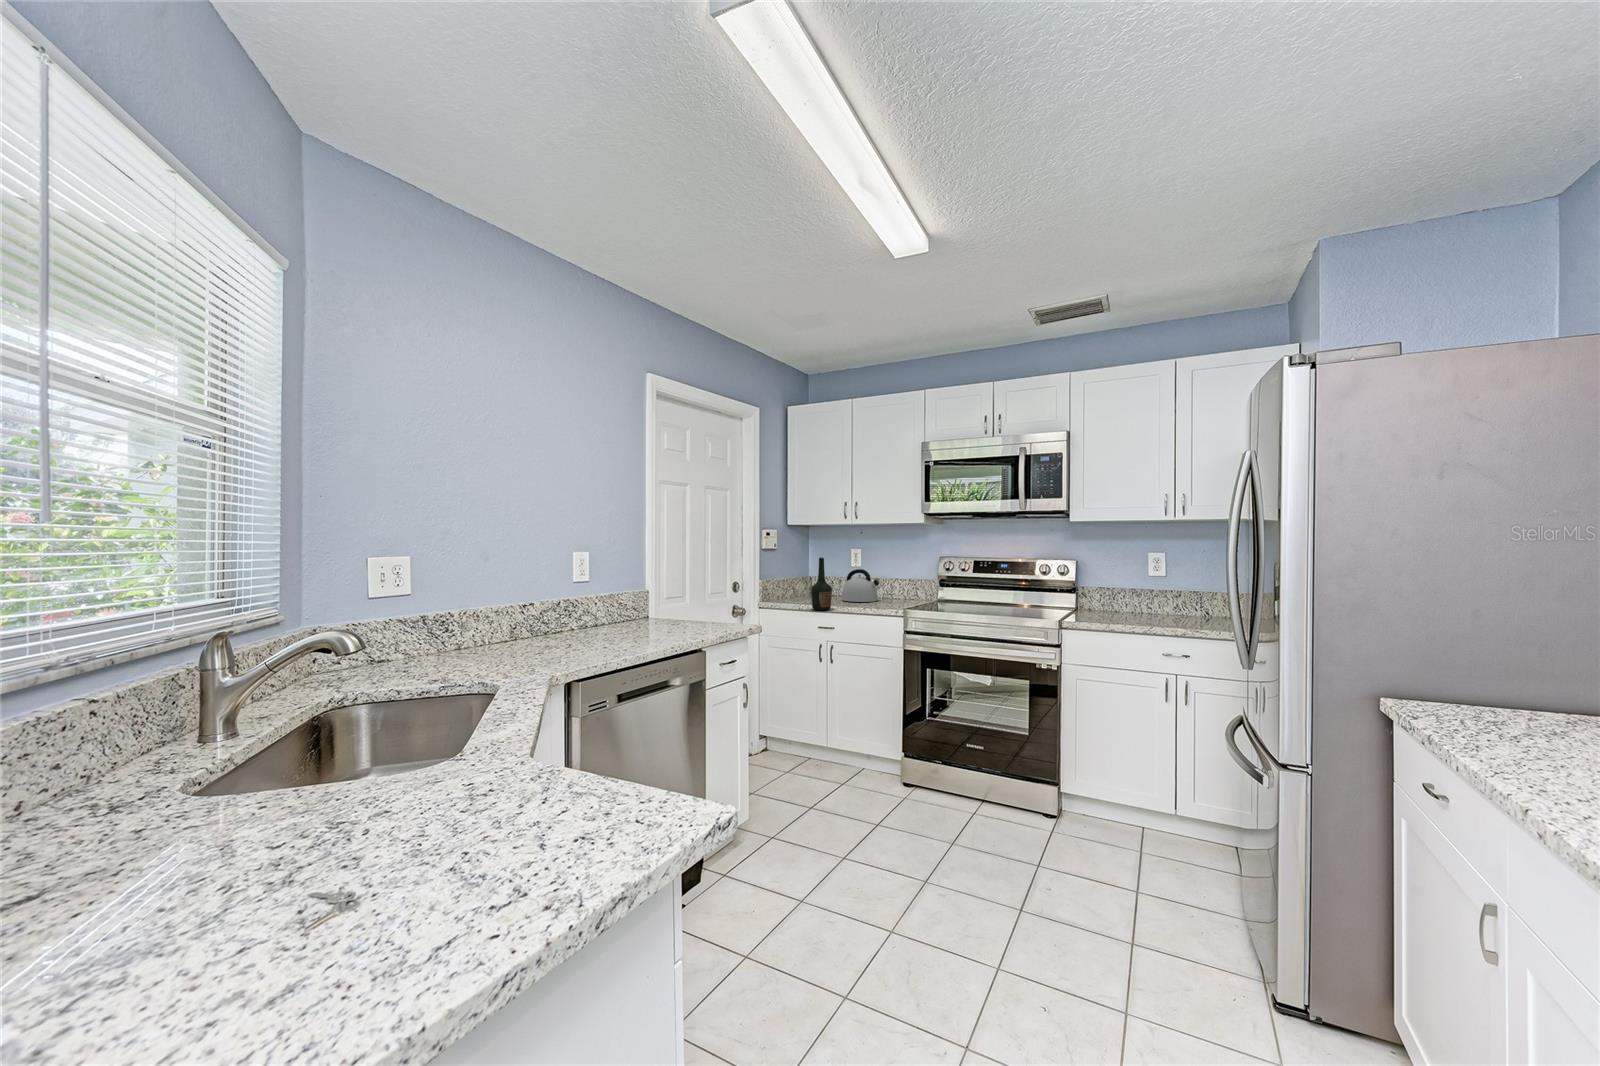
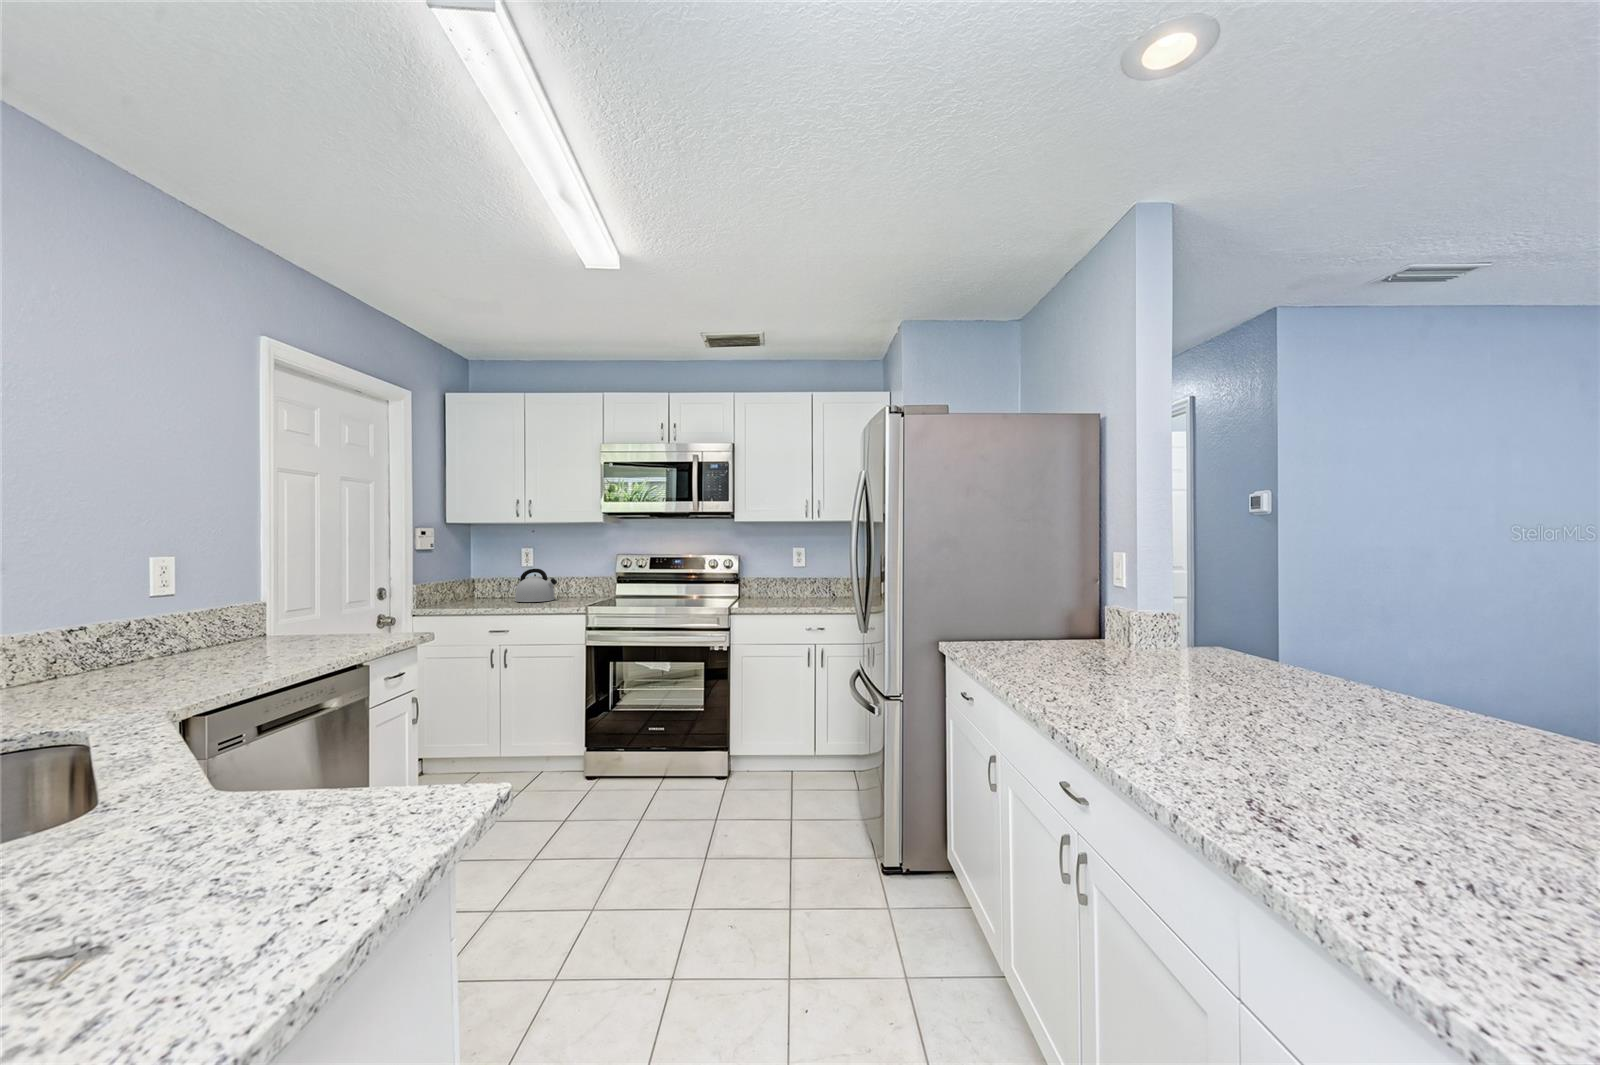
bottle: present [811,557,832,610] -> none [482,557,507,613]

